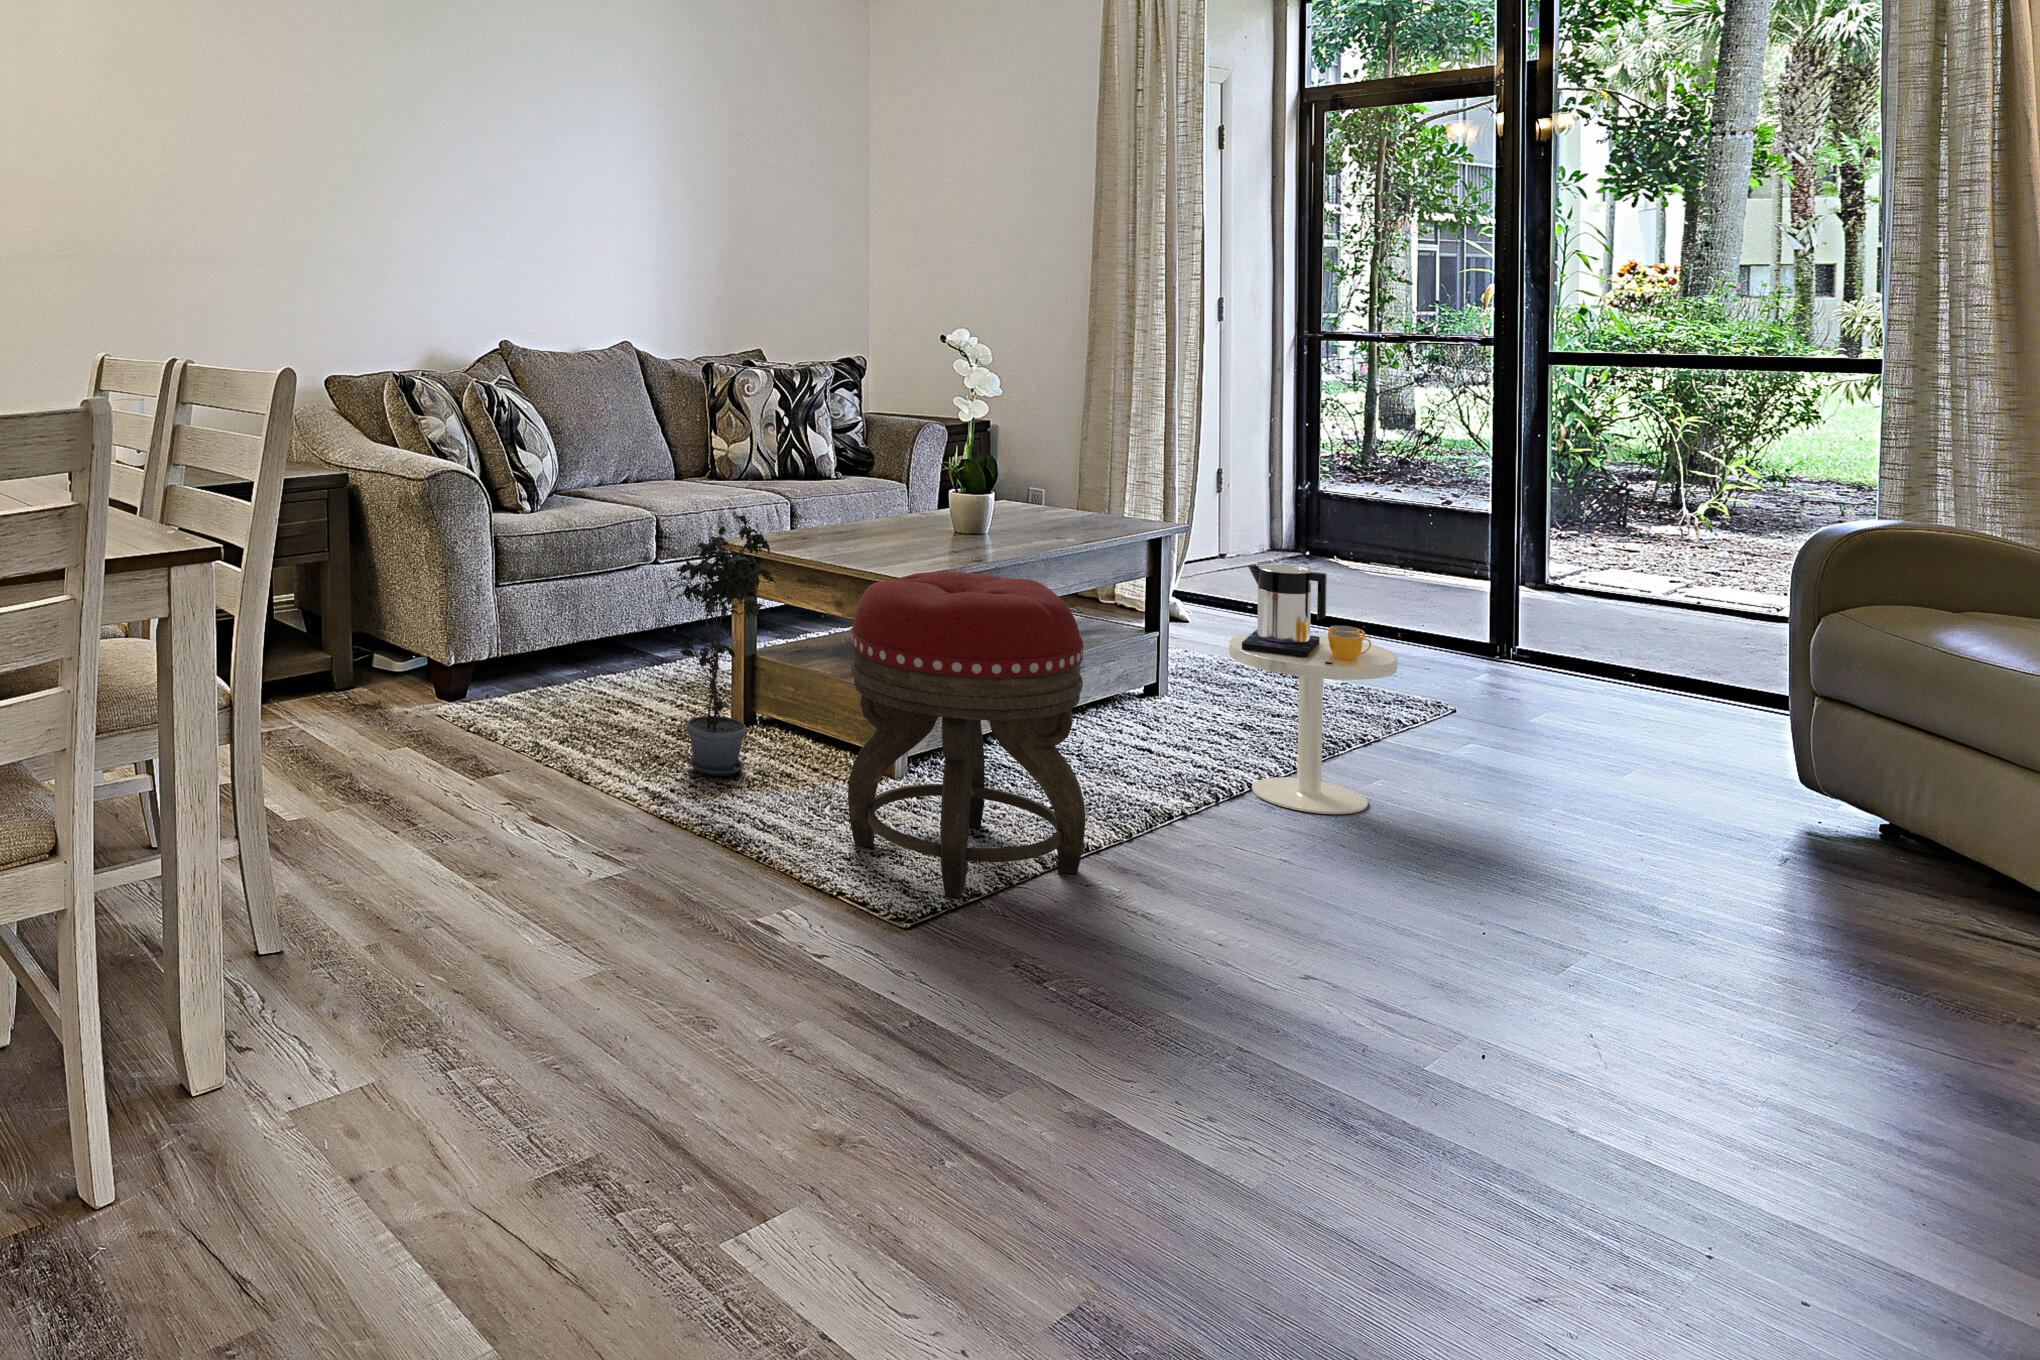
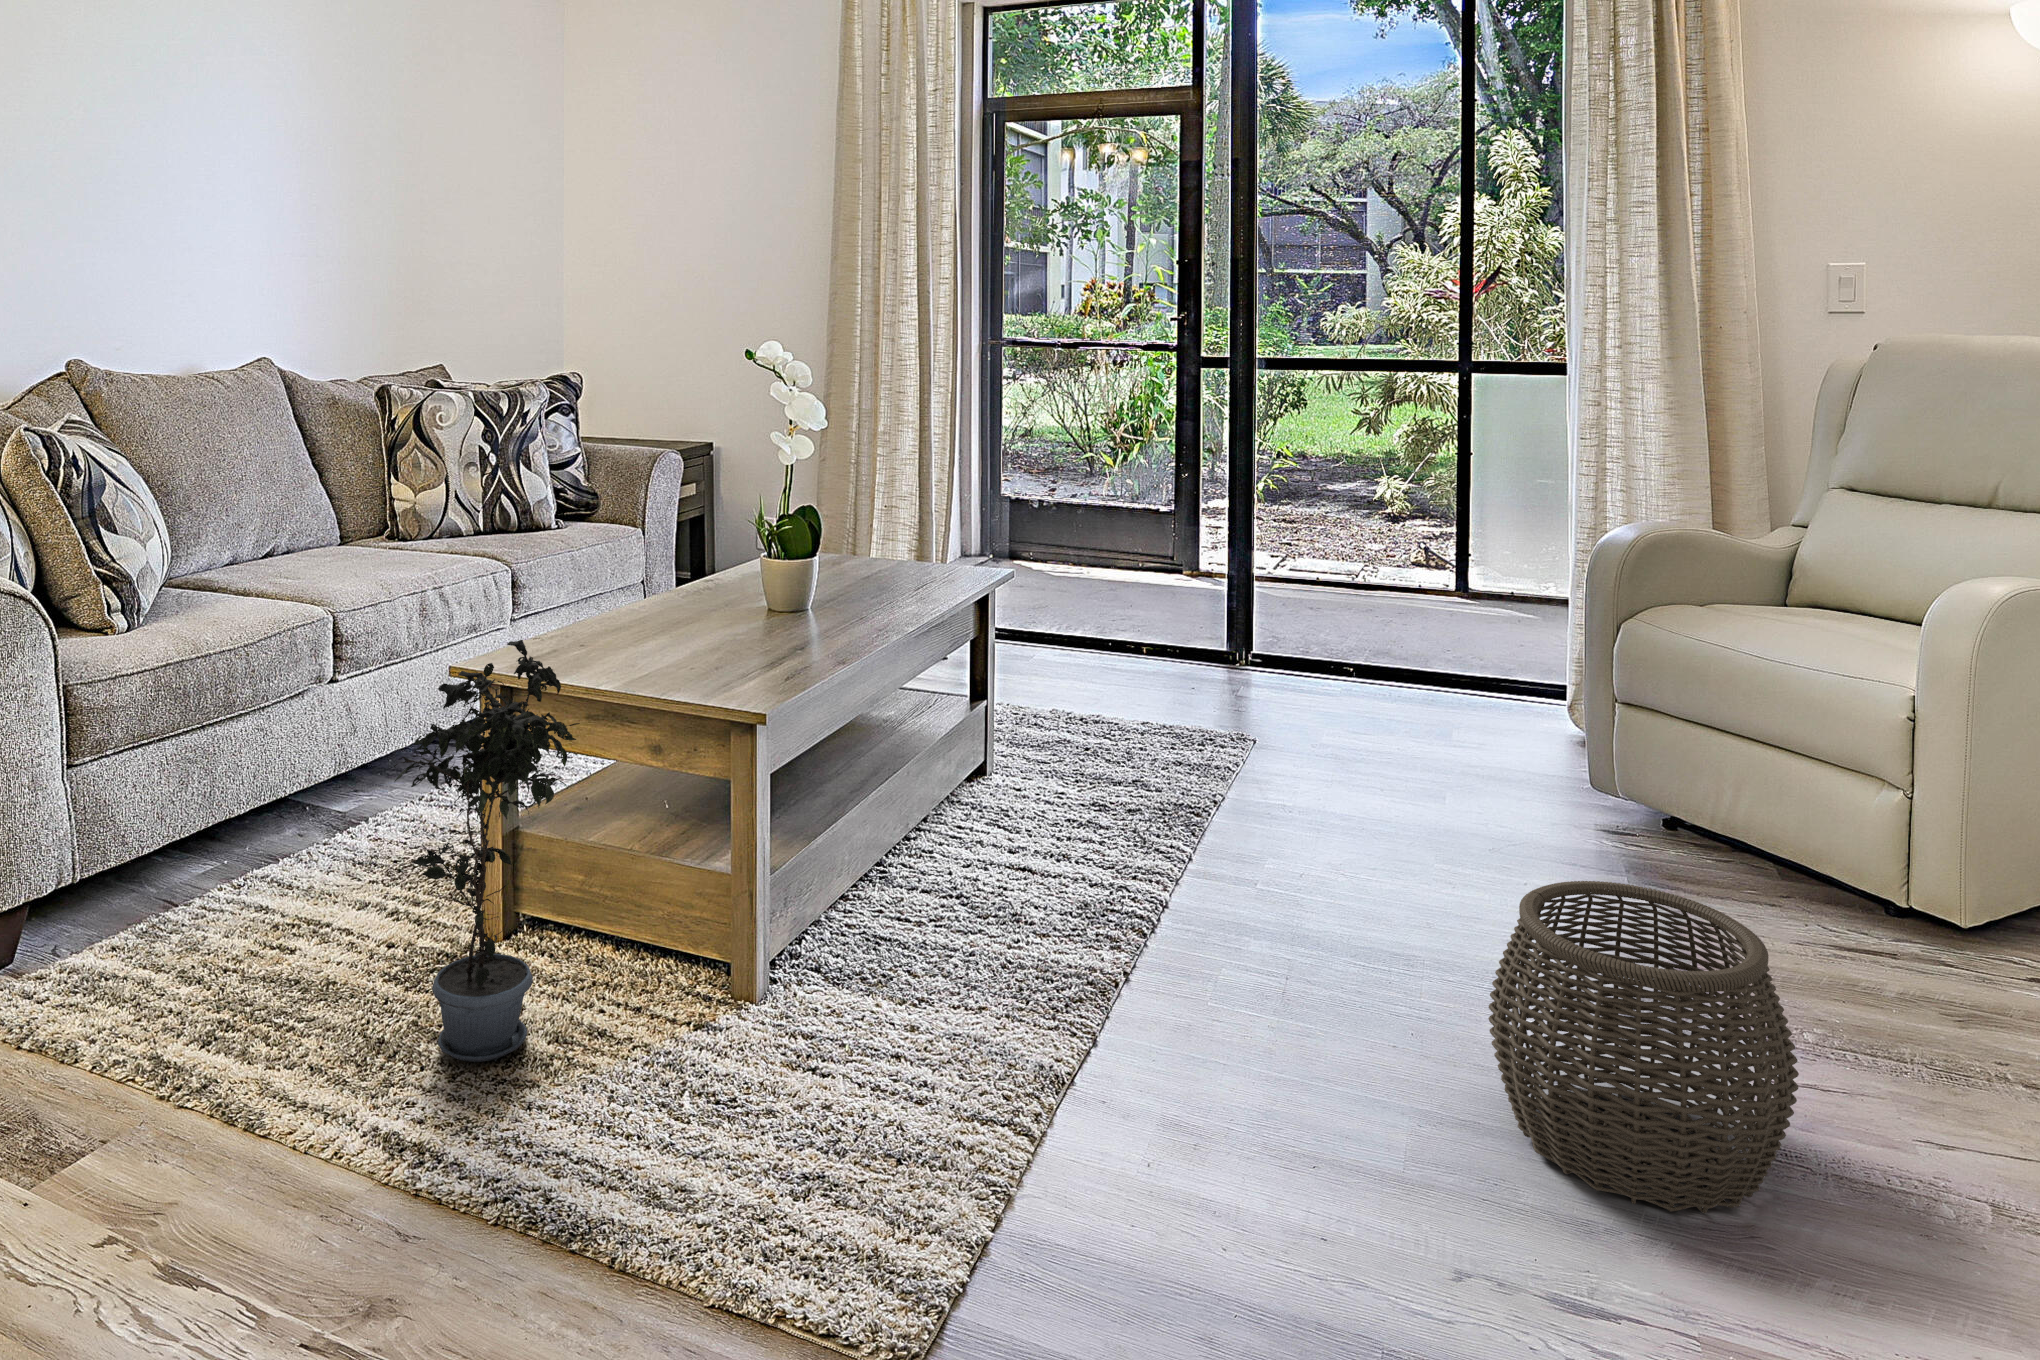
side table: present [1229,565,1397,814] -> none [1131,632,1316,938]
footstool: present [848,572,1085,898] -> none [739,712,1083,1268]
woven basket: none [1424,756,1684,997] -> present [1488,881,1799,1213]

